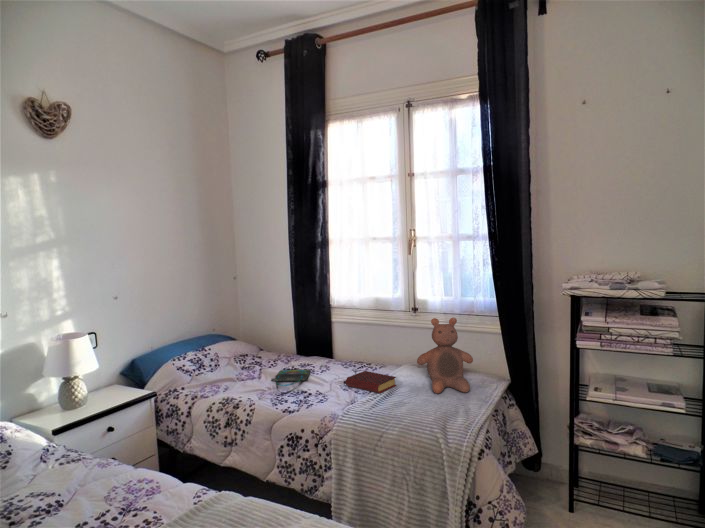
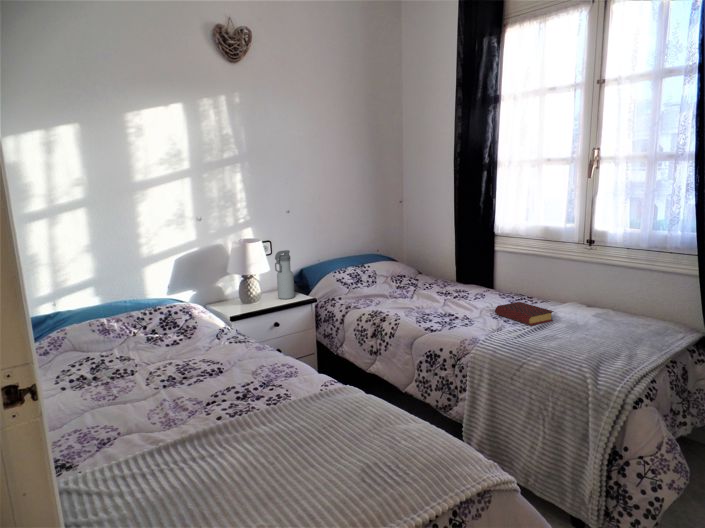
stuffed bear: present [417,318,473,393] -> none [580,249,655,337]
water bottle: none [104,341,129,398] -> present [275,250,294,299]
tote bag: present [271,369,310,394] -> none [420,292,462,314]

